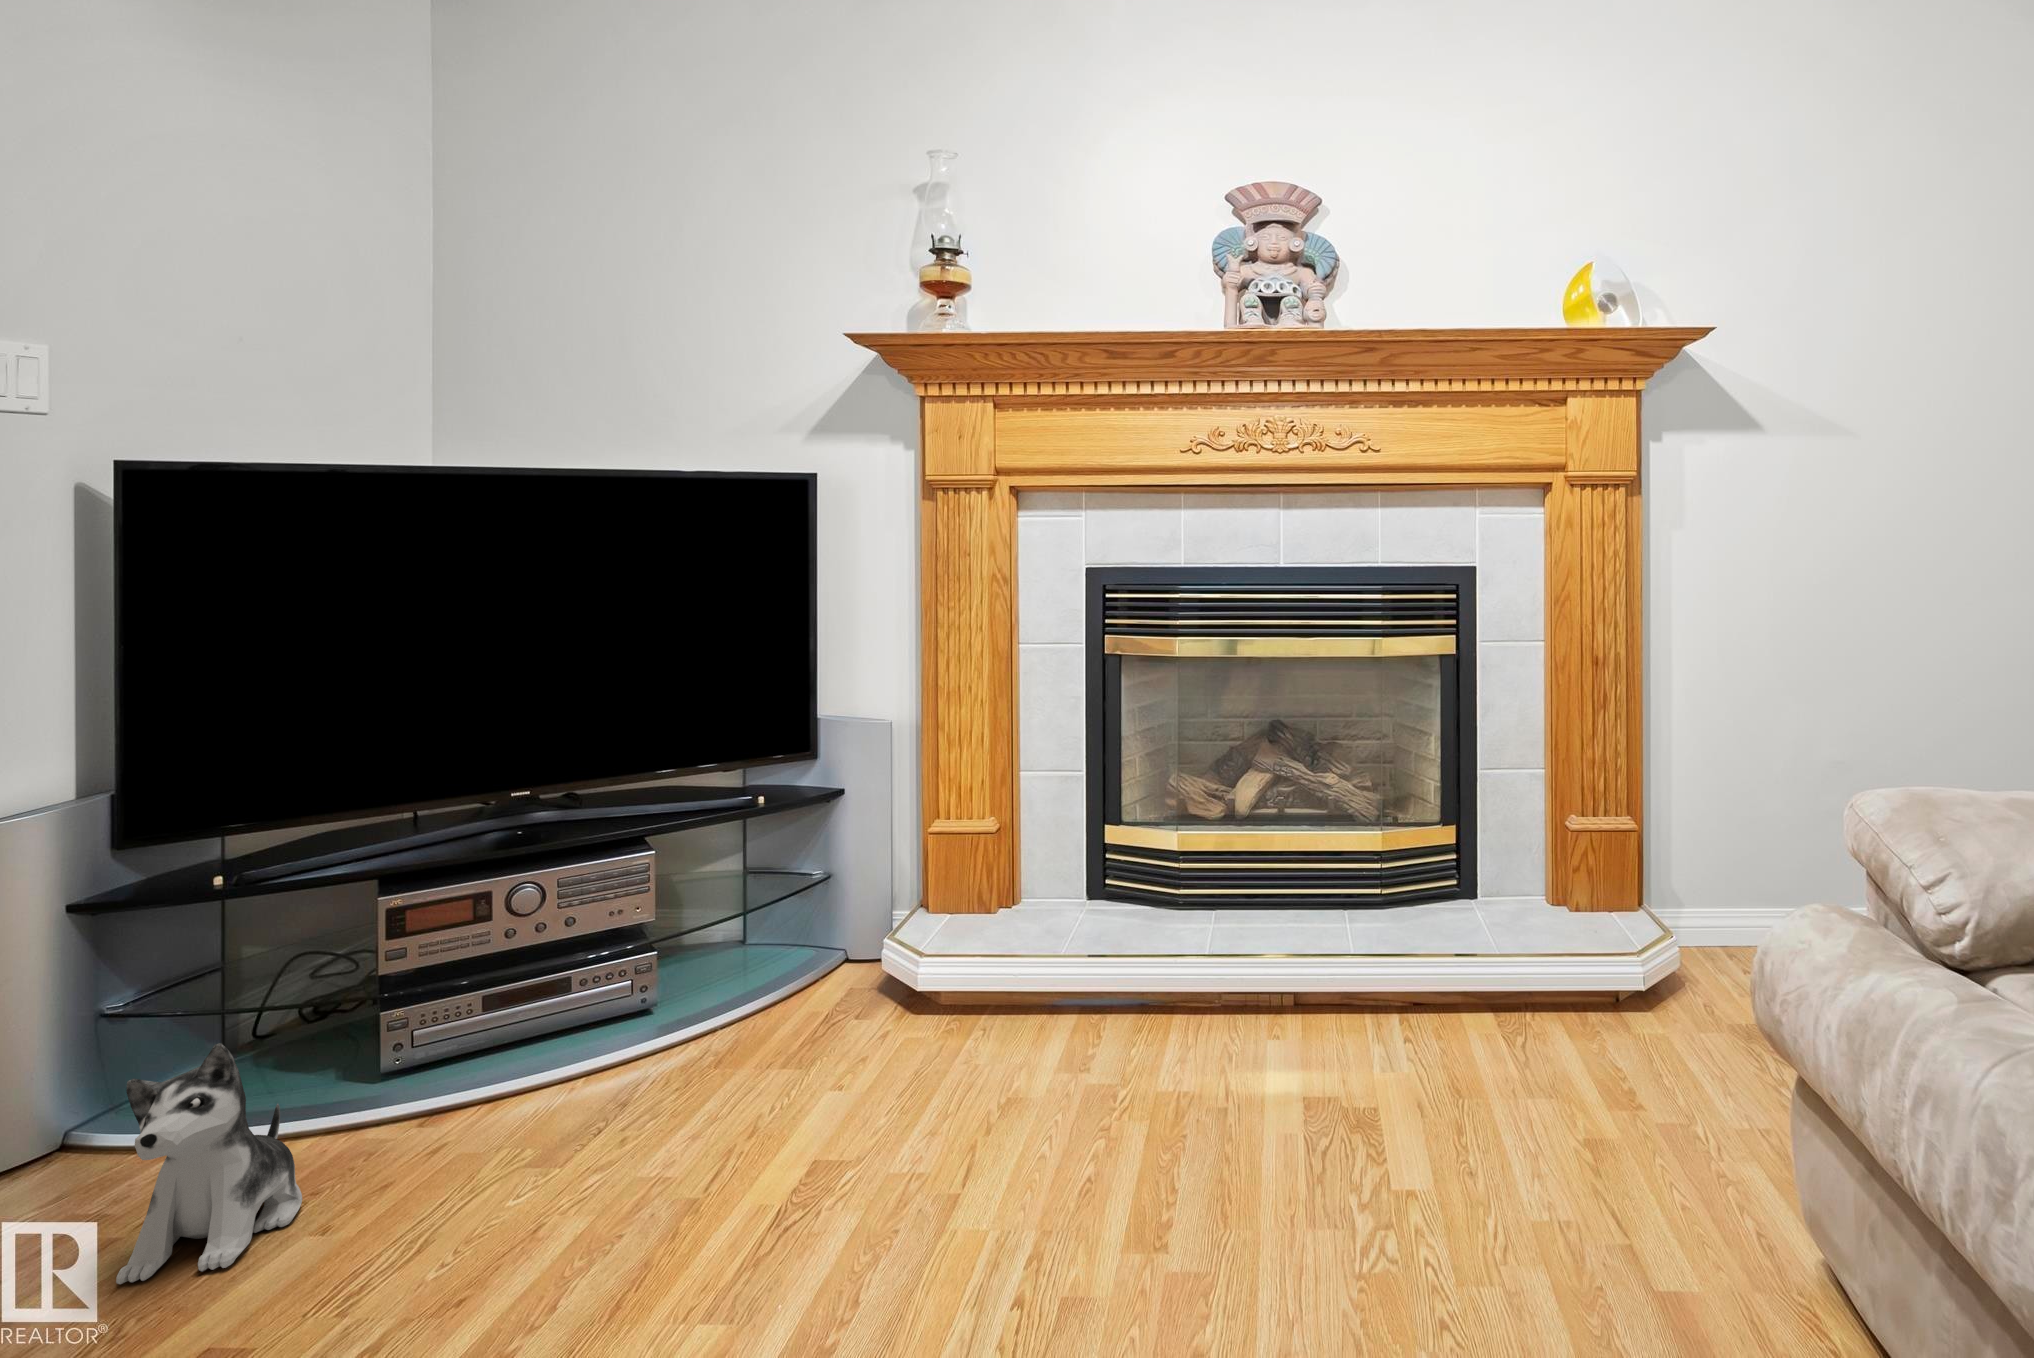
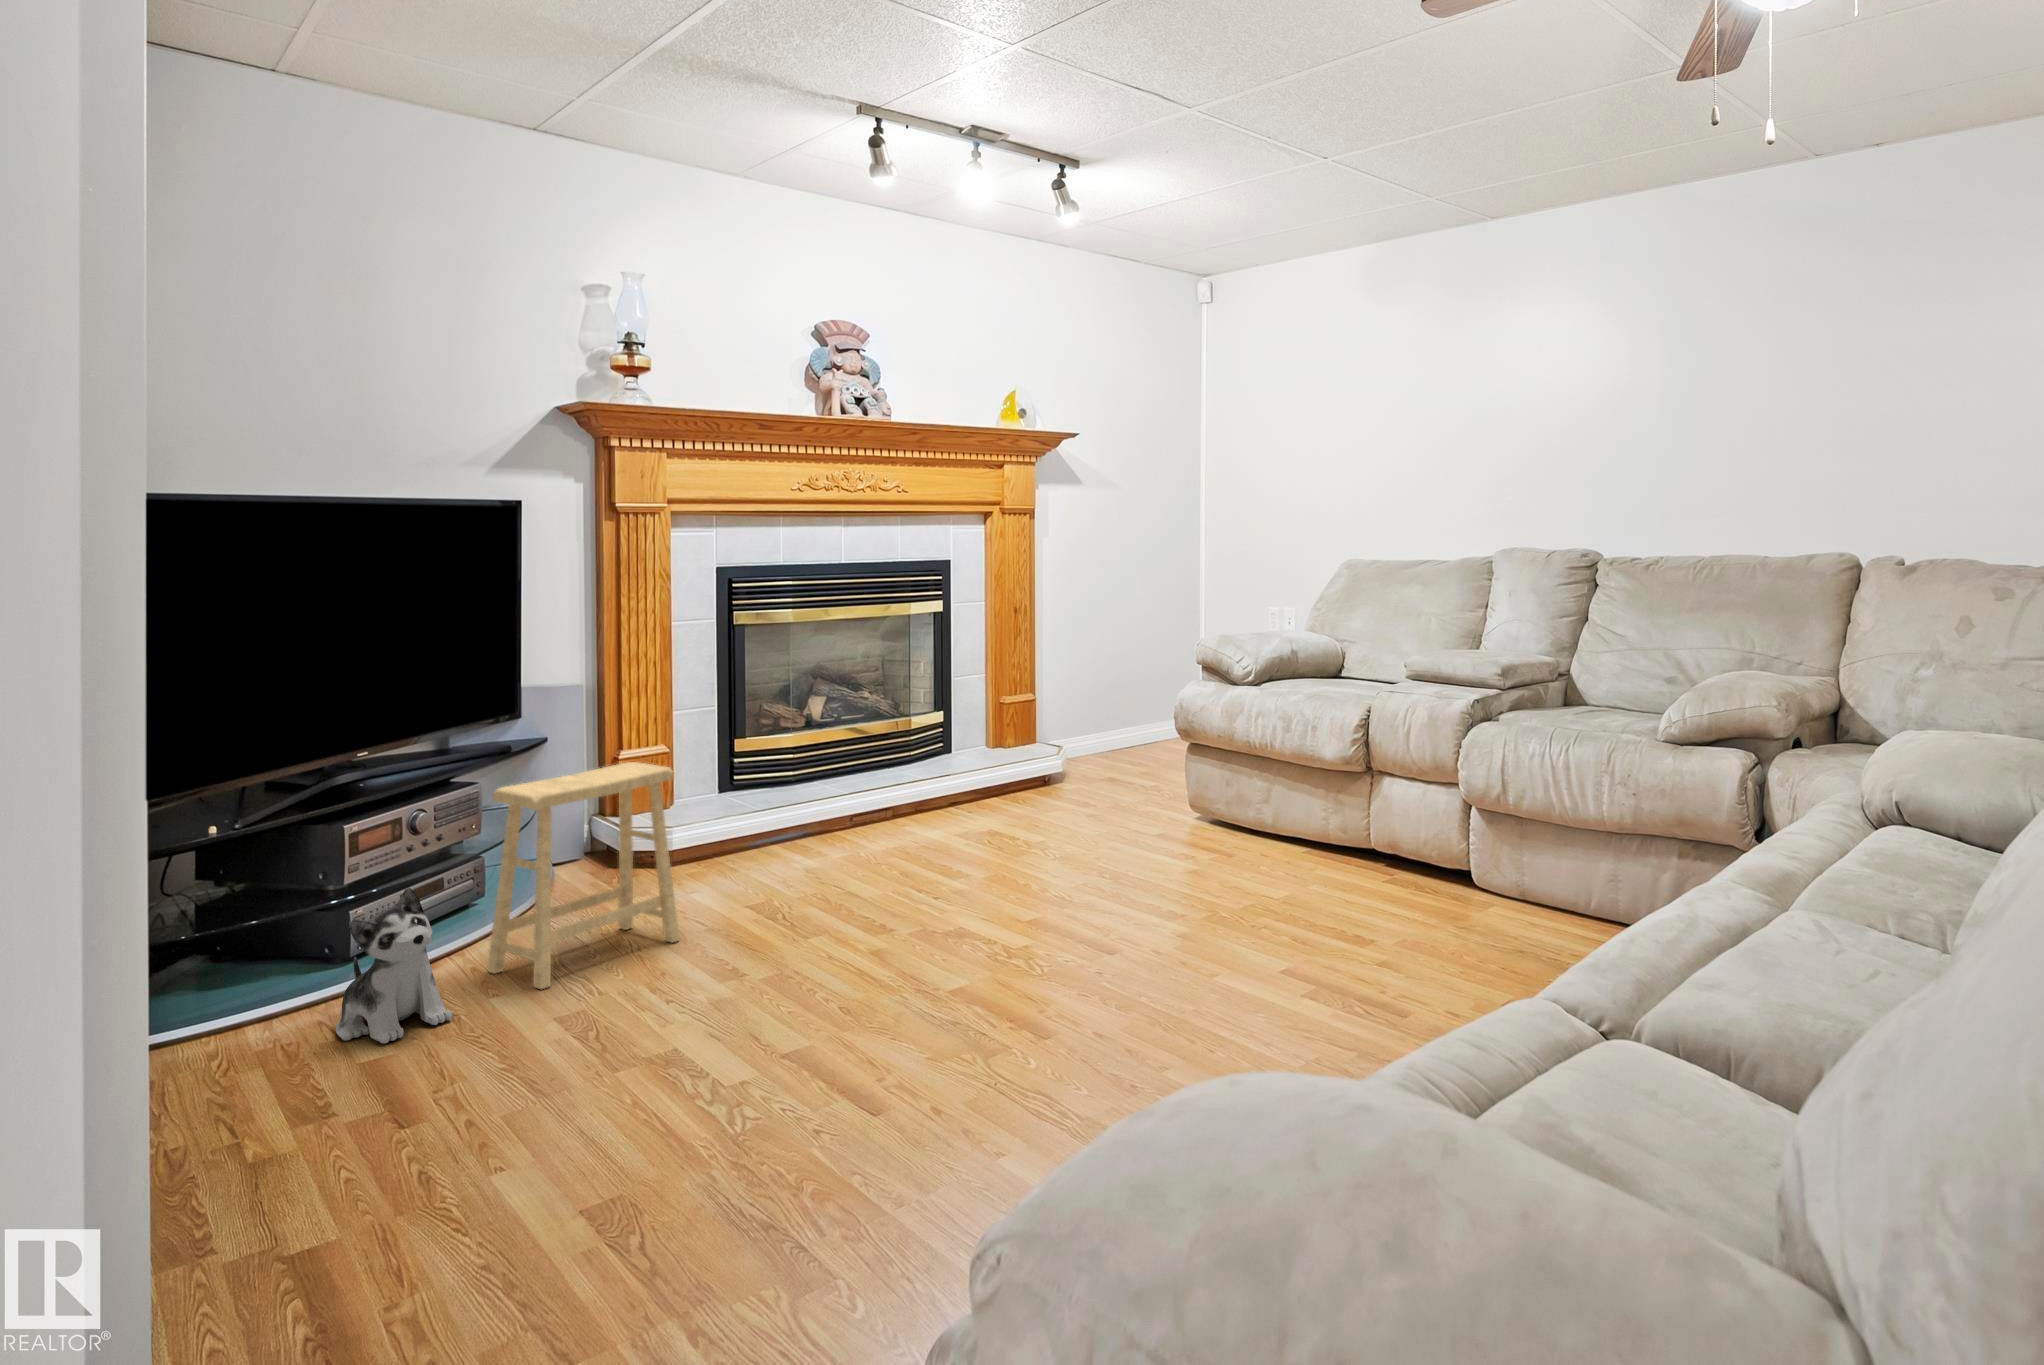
footstool: none [375,881,679,1250] -> present [487,762,679,989]

